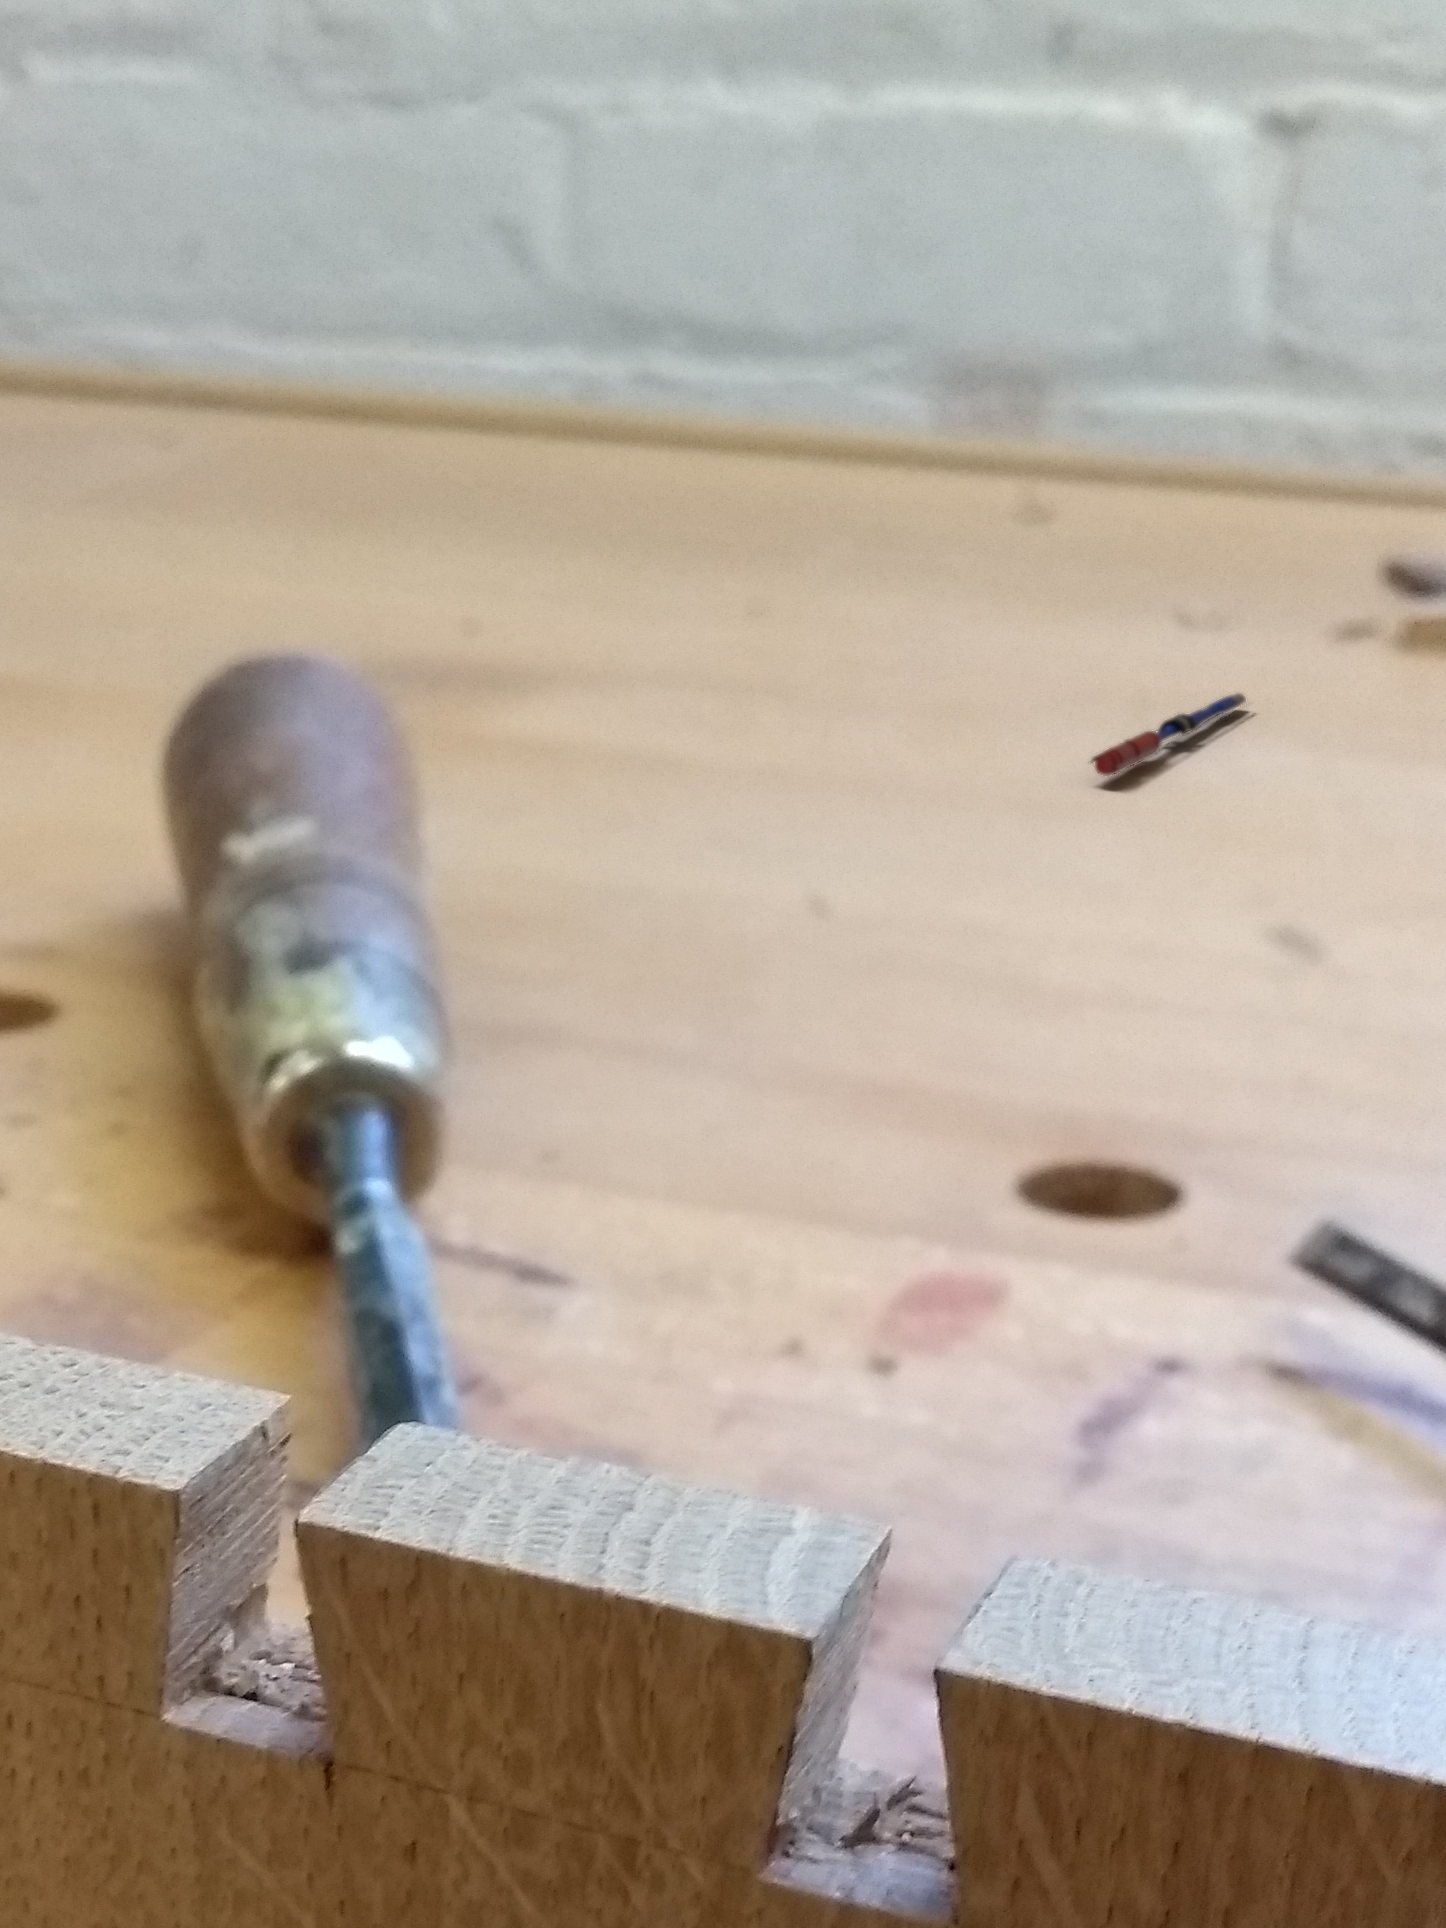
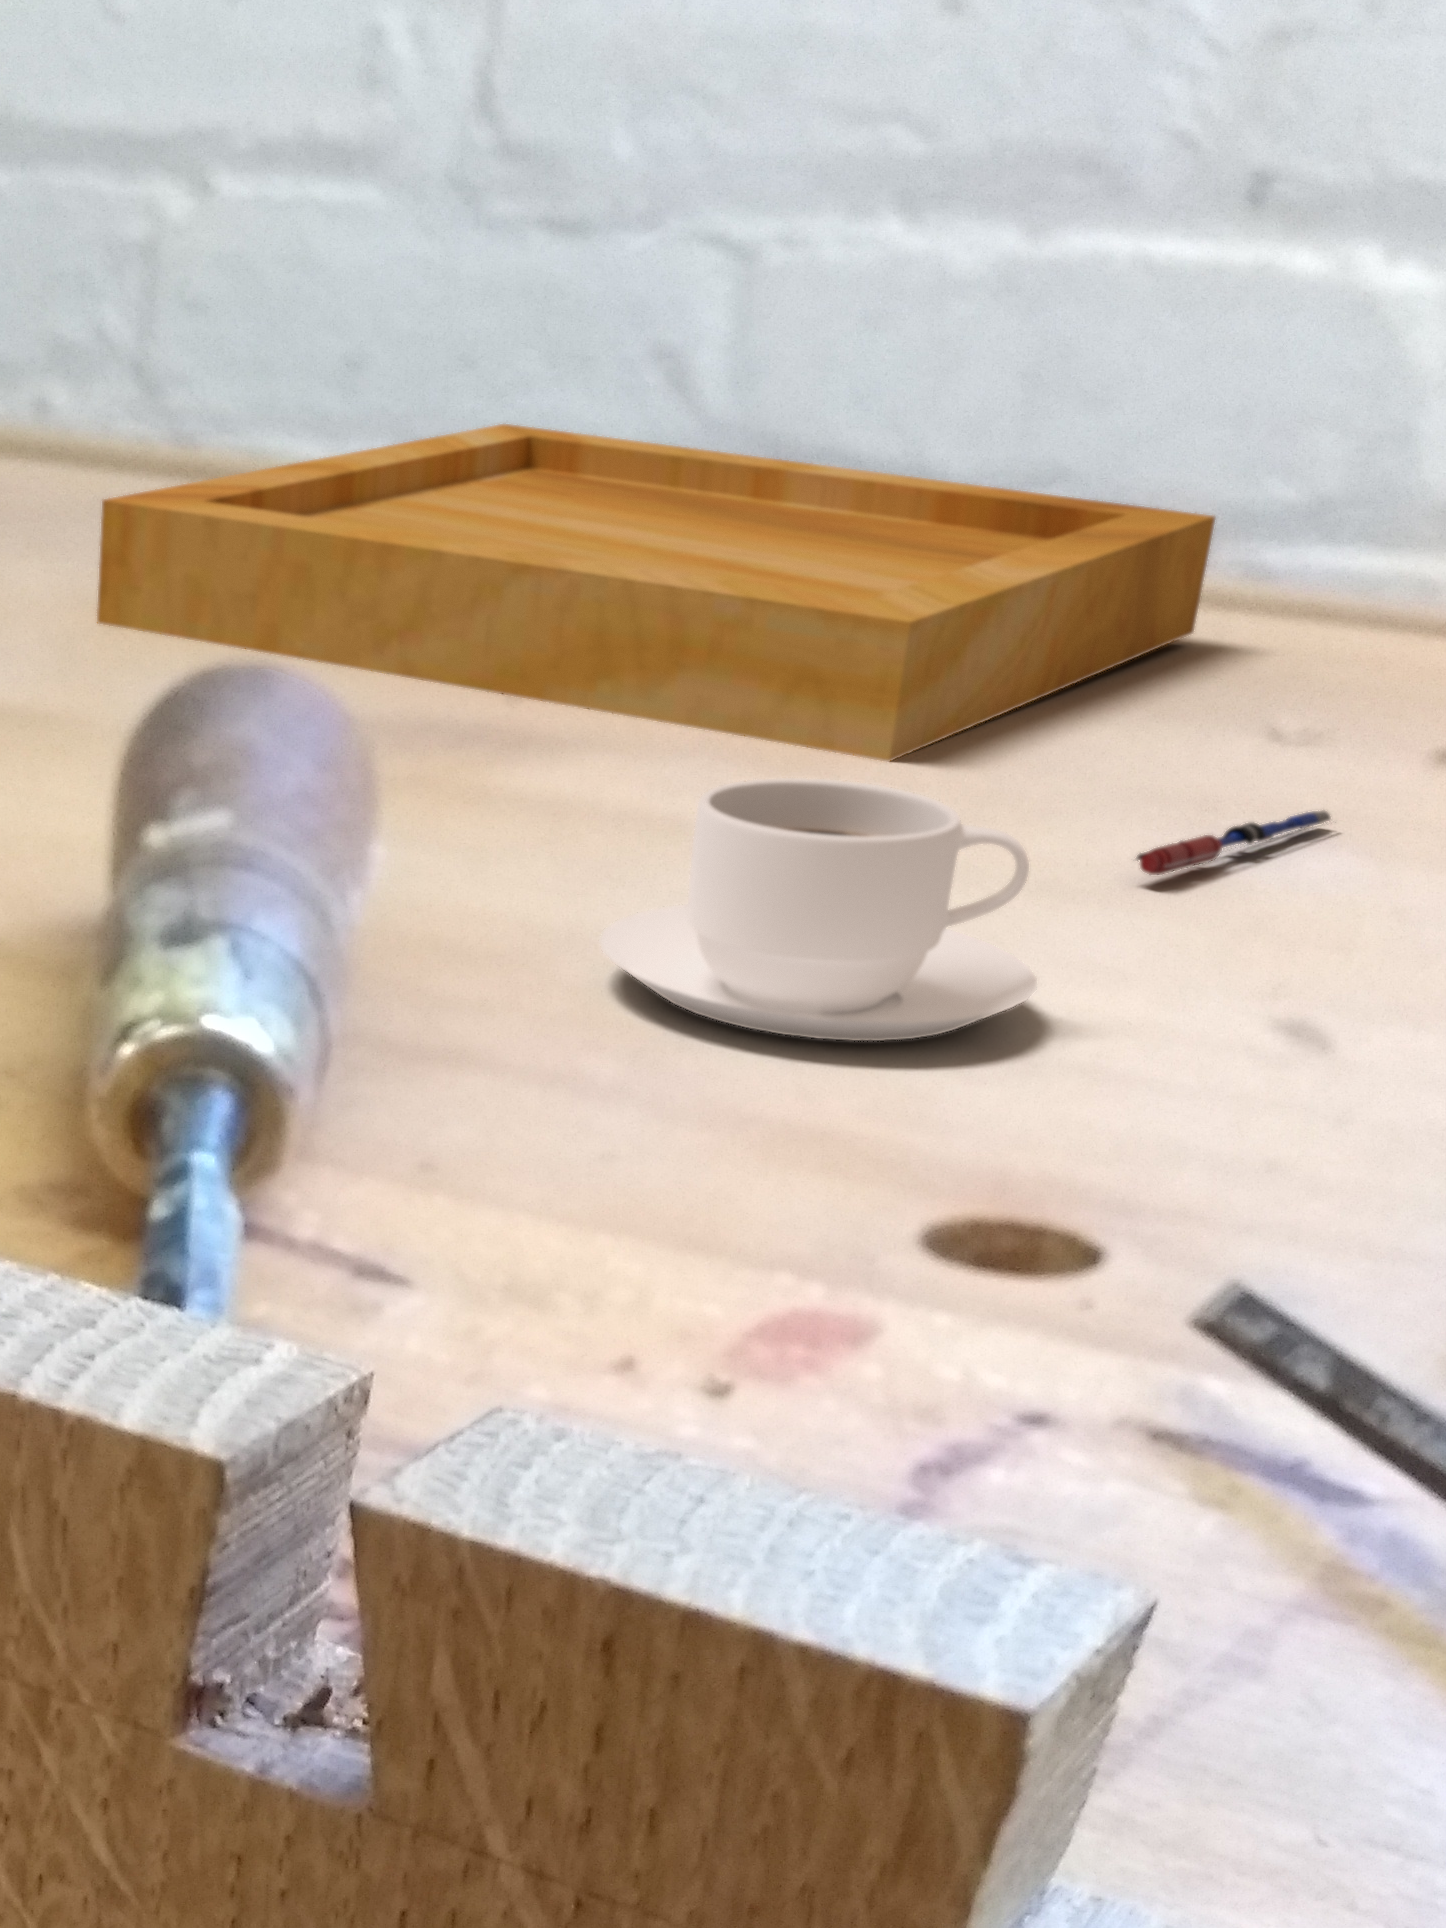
tray: none [31,331,1081,670] -> present [97,424,1215,761]
coffee cup: none [638,726,1047,980] -> present [600,778,1037,1041]

